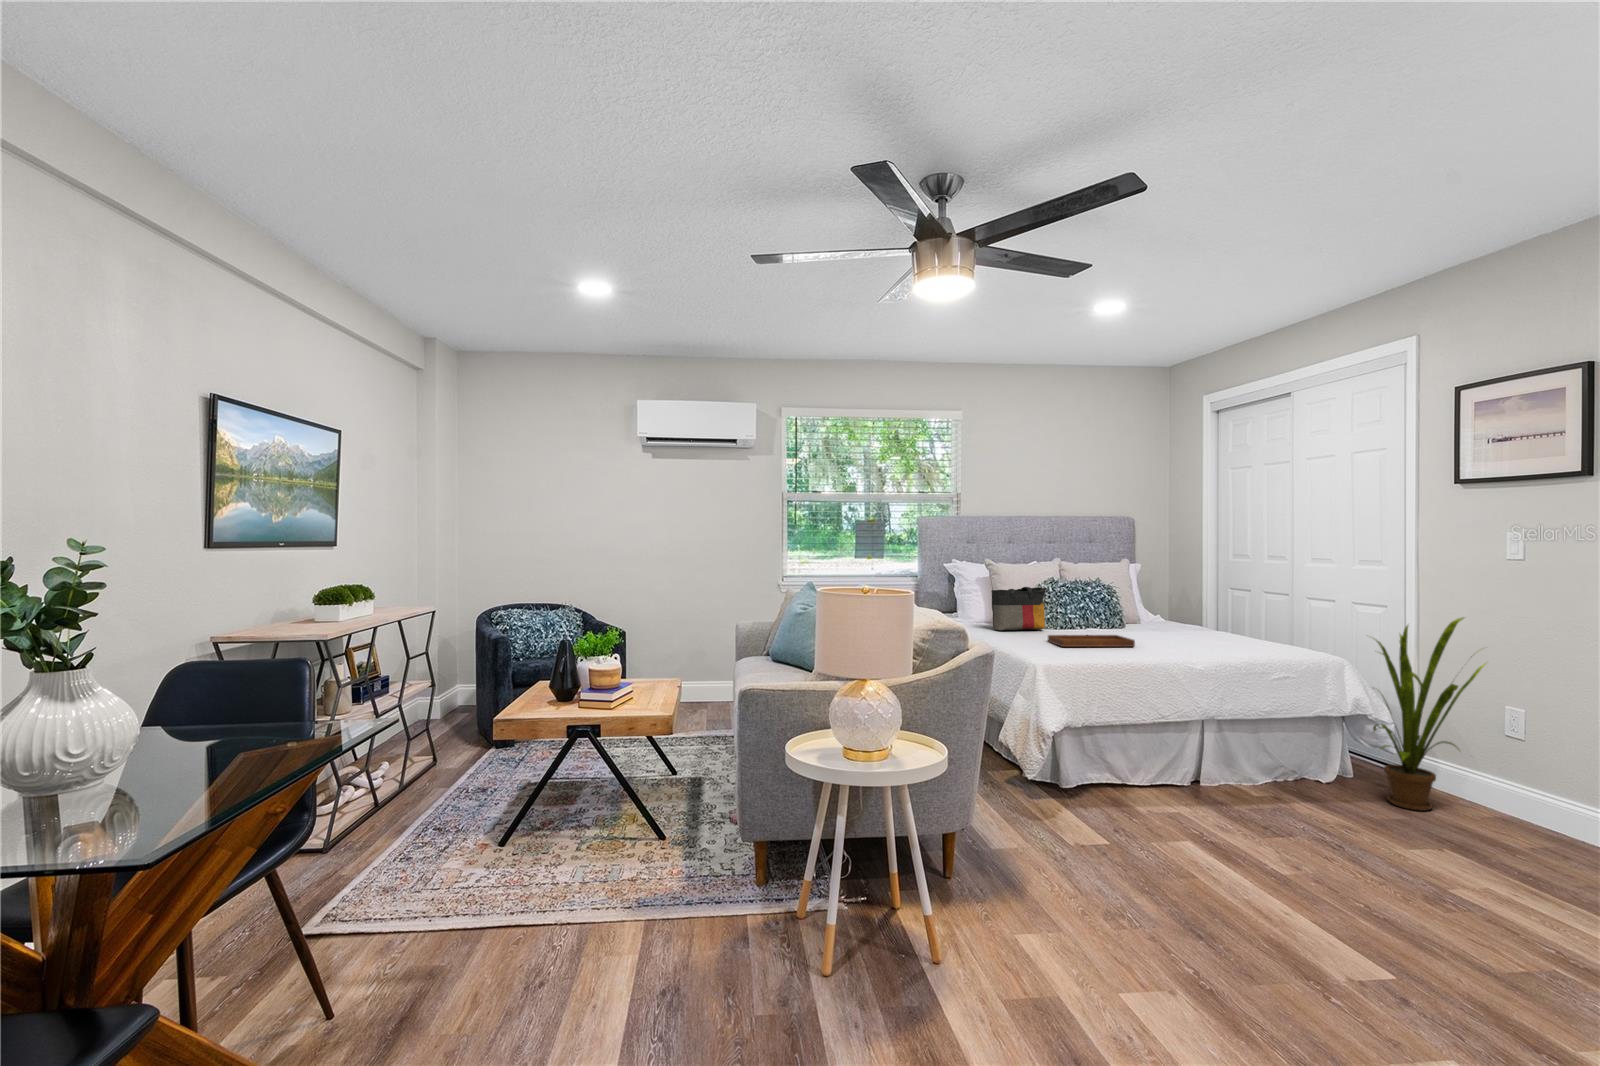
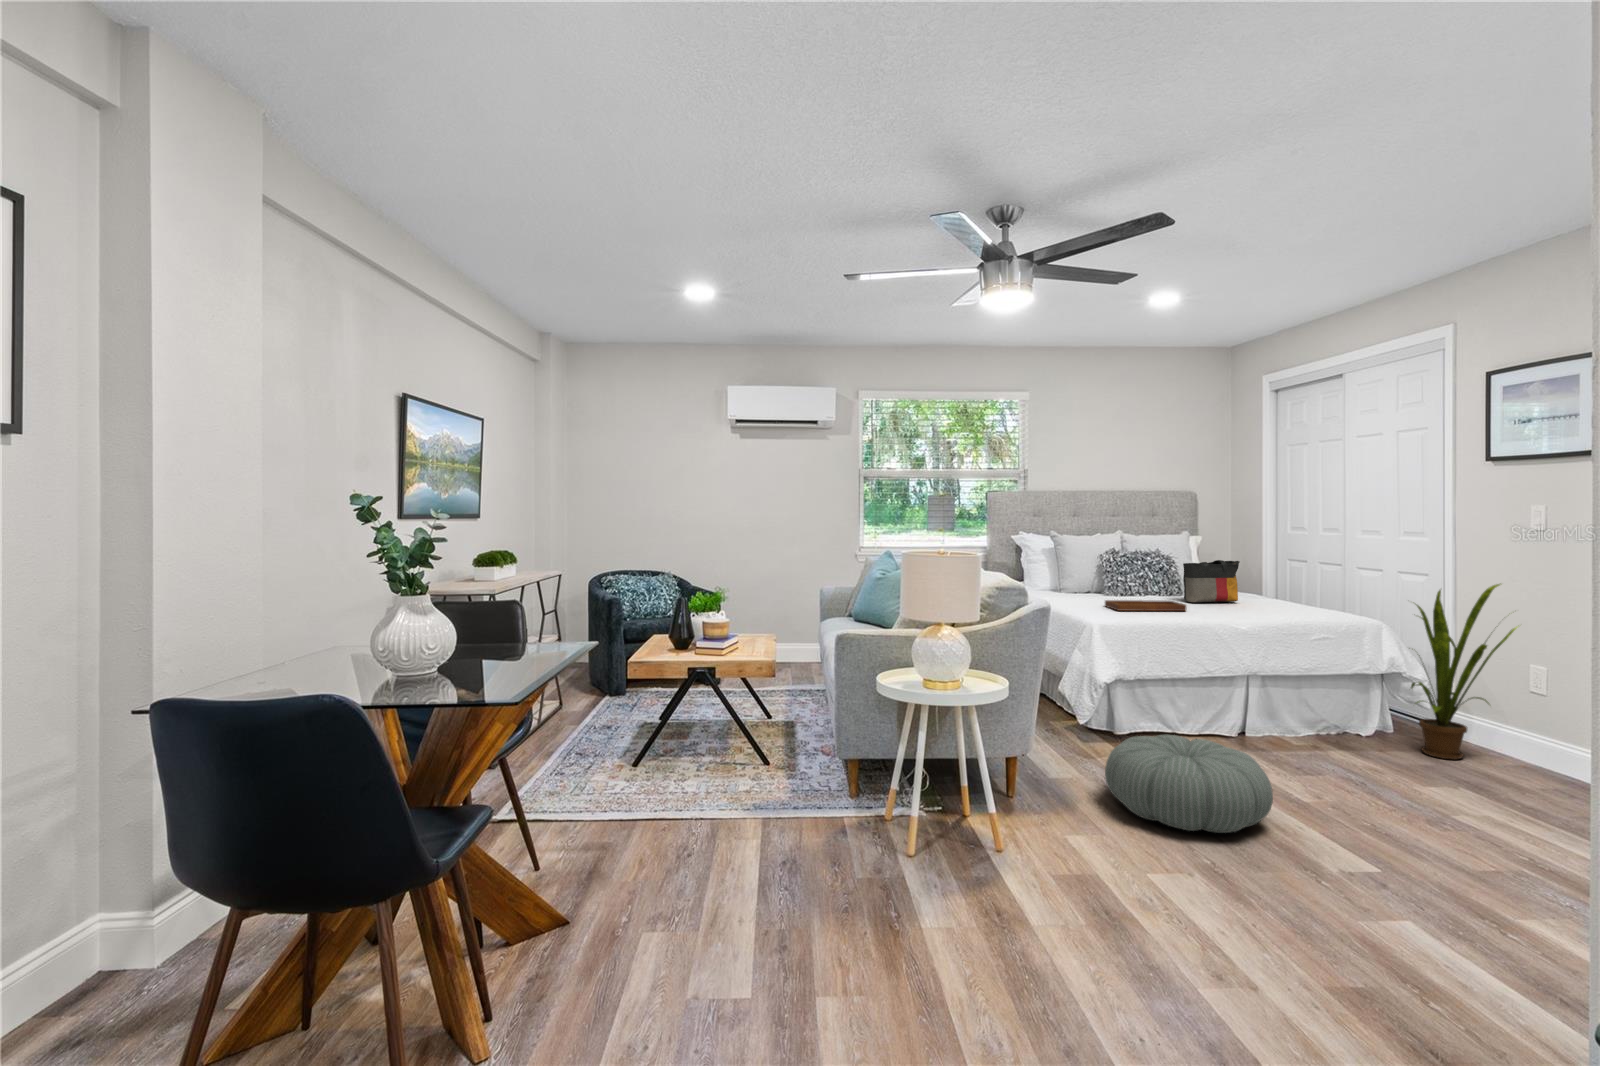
tote bag: present [991,587,1047,630] -> present [1183,560,1240,602]
pouf: none [1059,797,1254,924] -> present [1105,734,1273,833]

